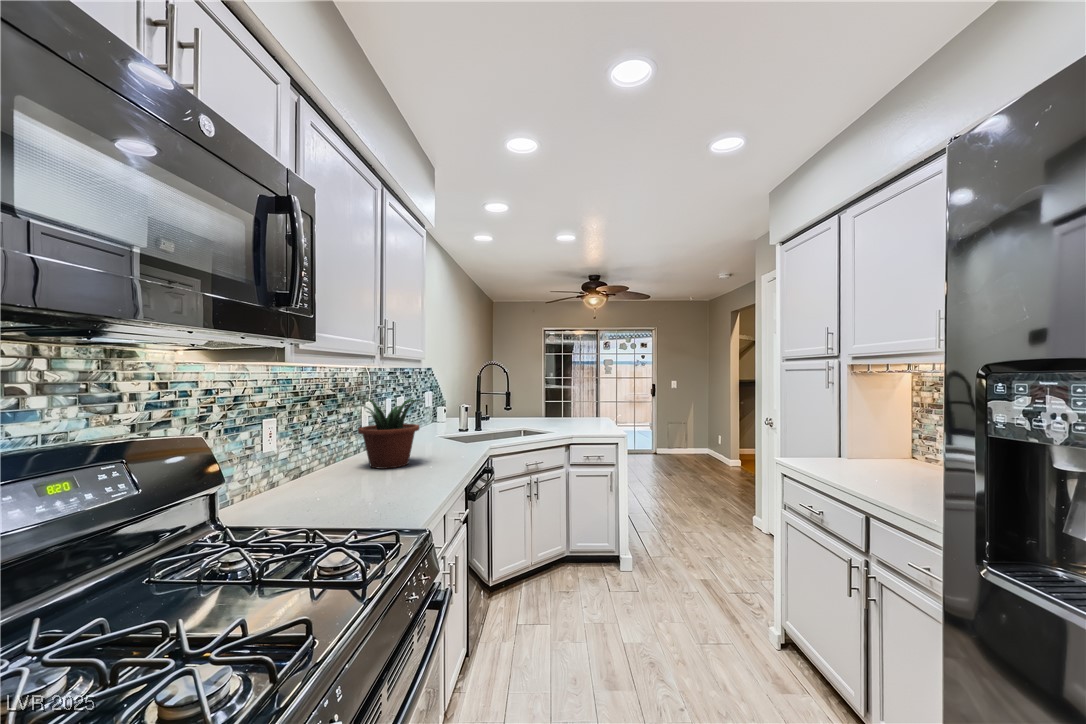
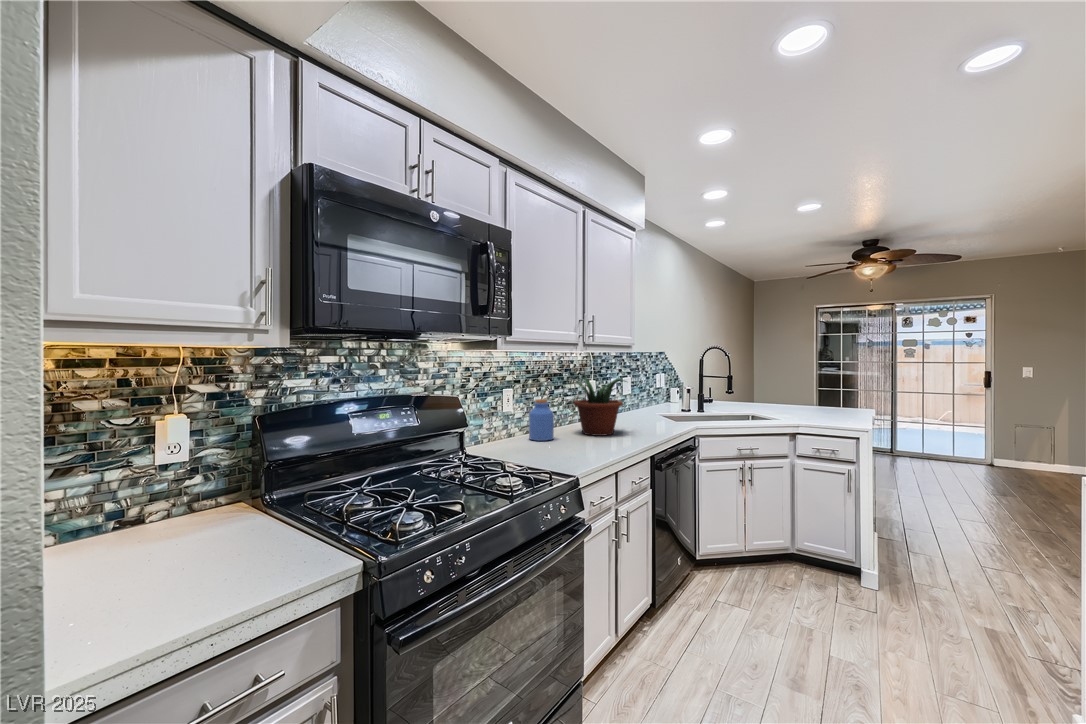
jar: none [302,429,338,485] -> present [529,399,554,441]

